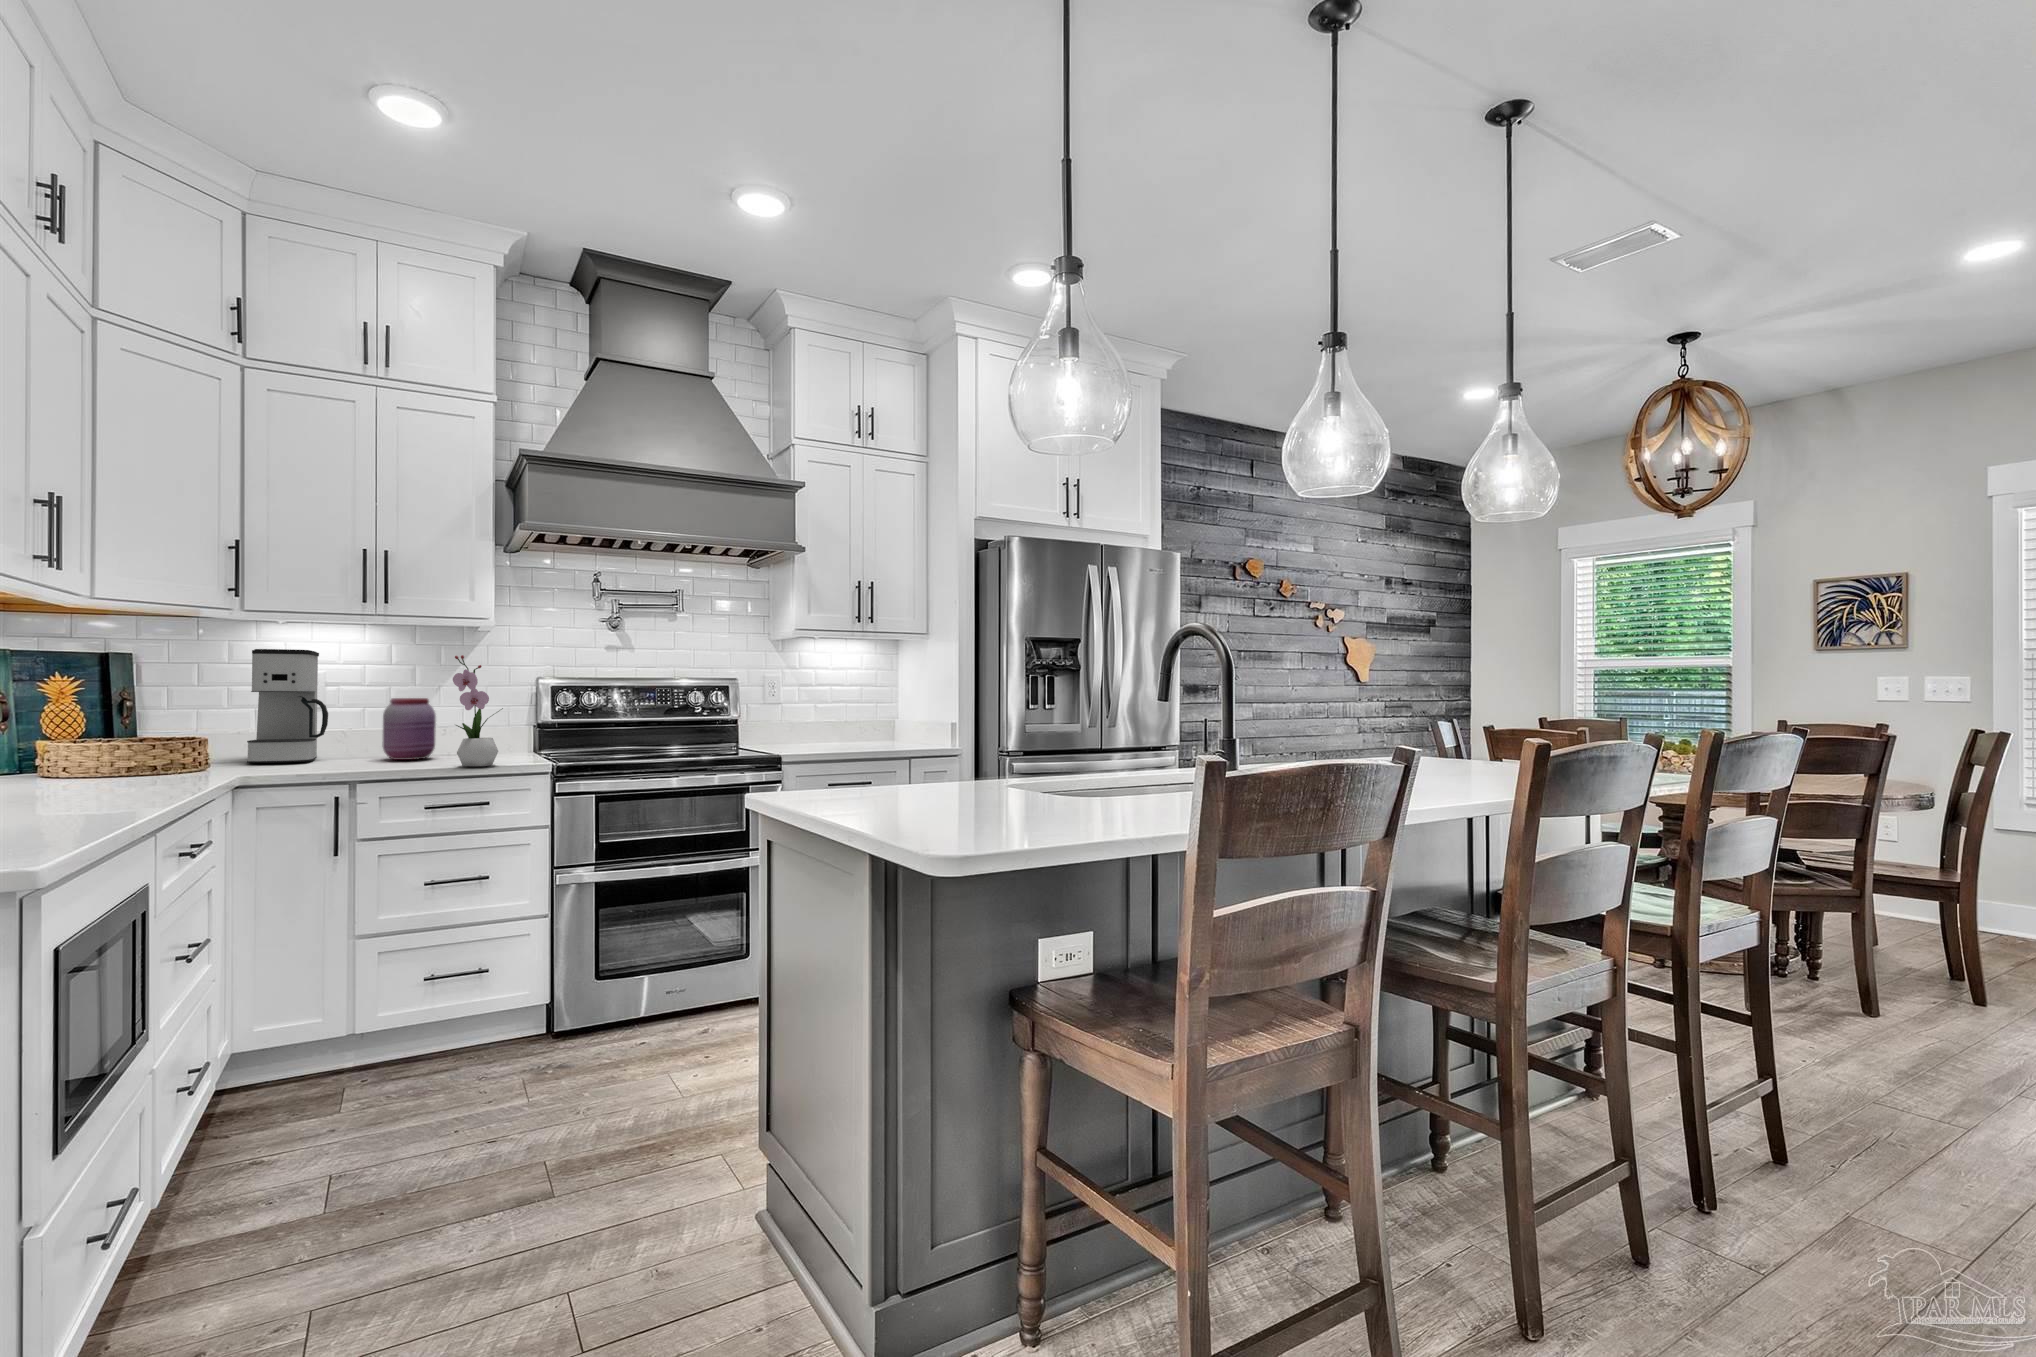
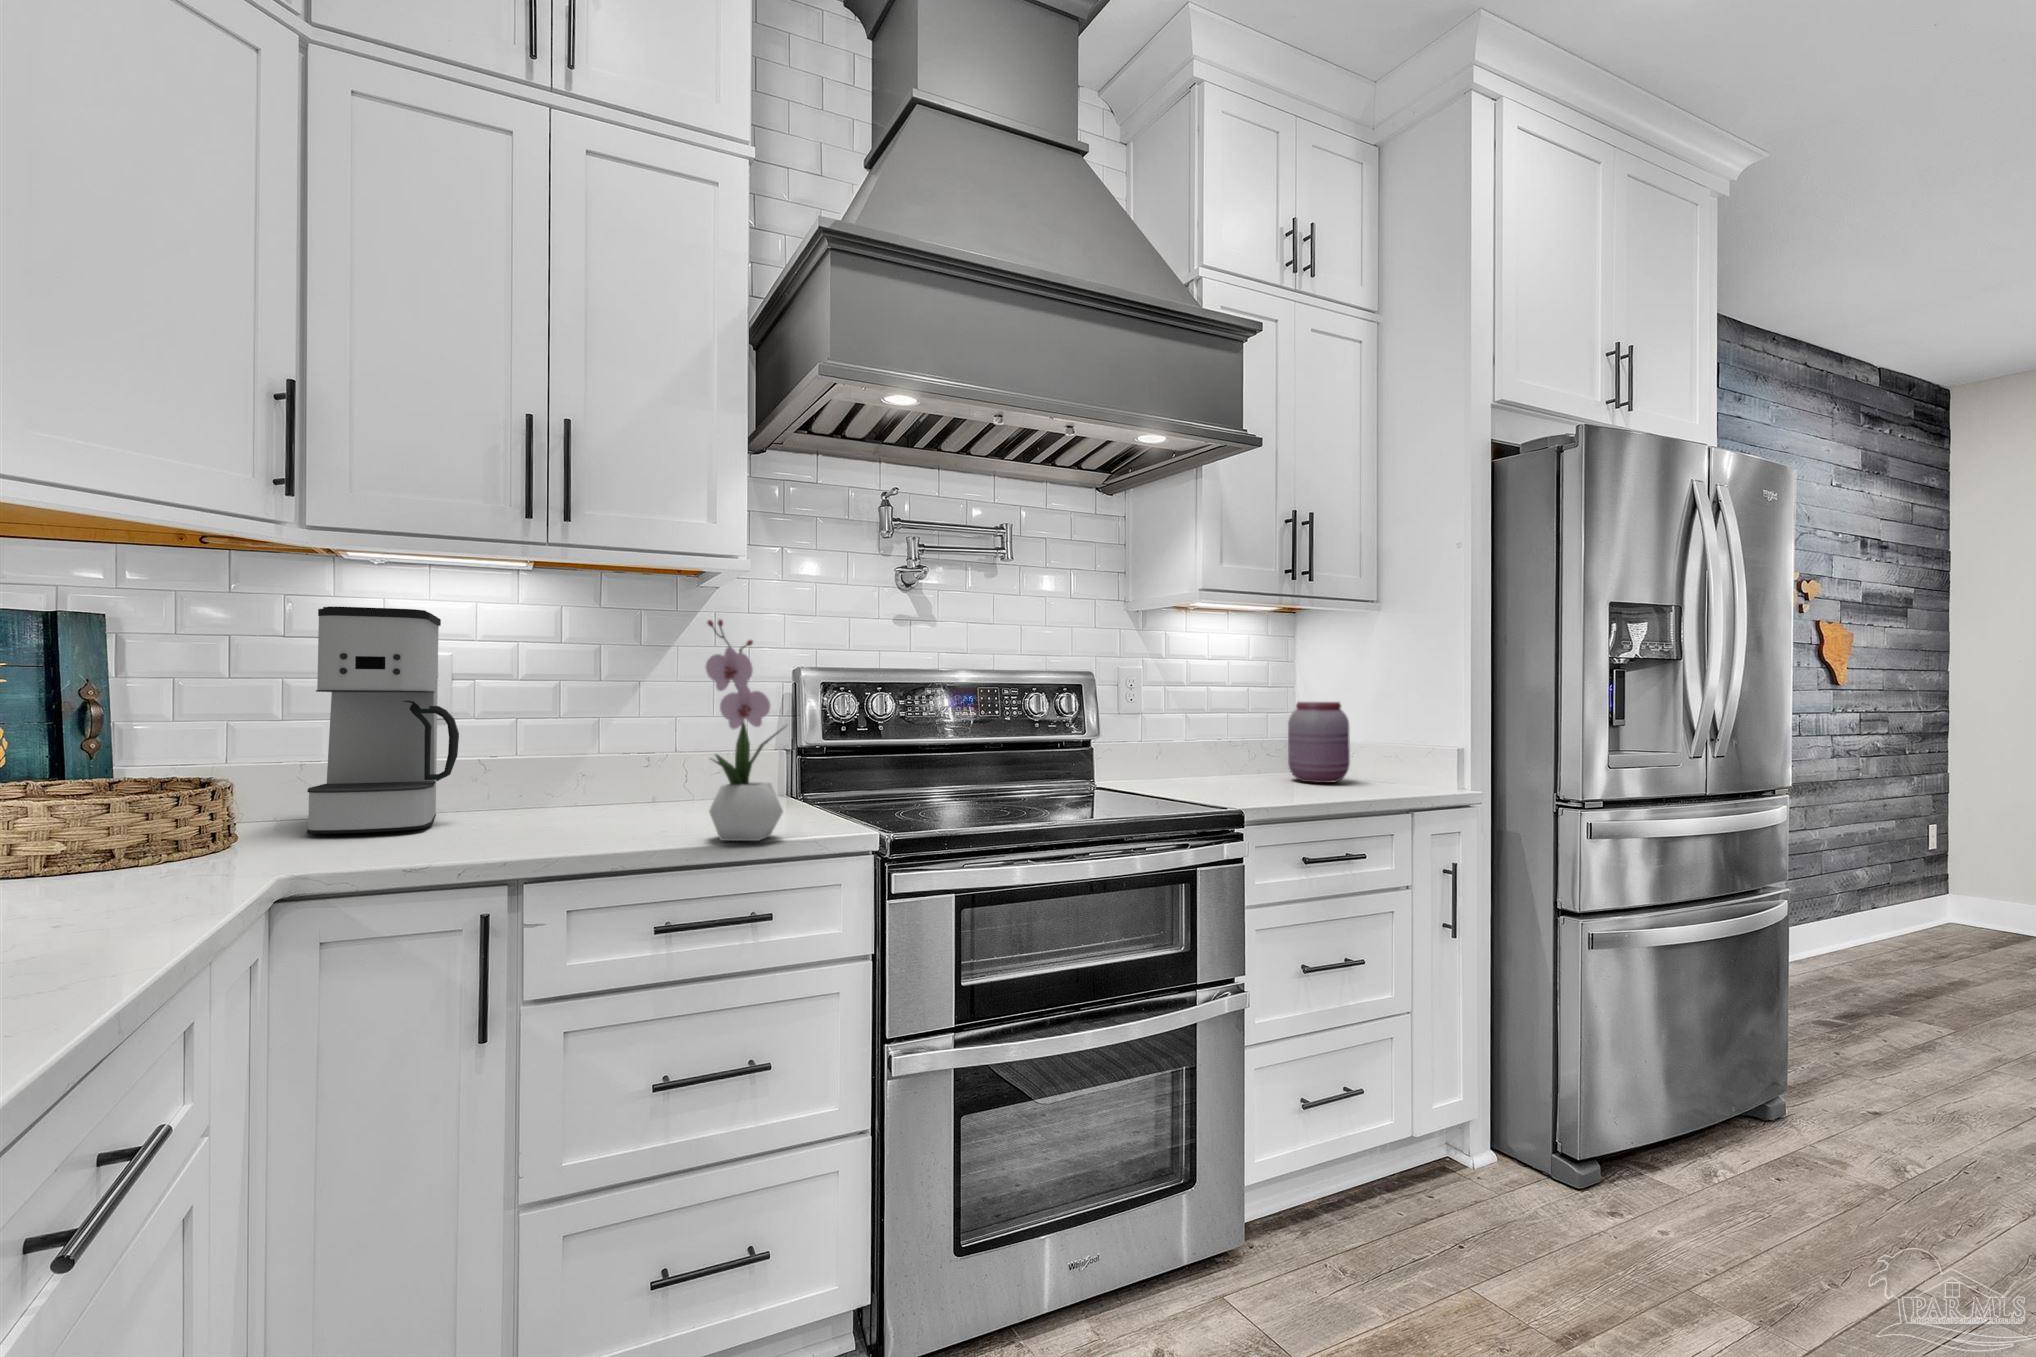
jar: present [383,698,436,760] -> present [1288,702,1350,783]

